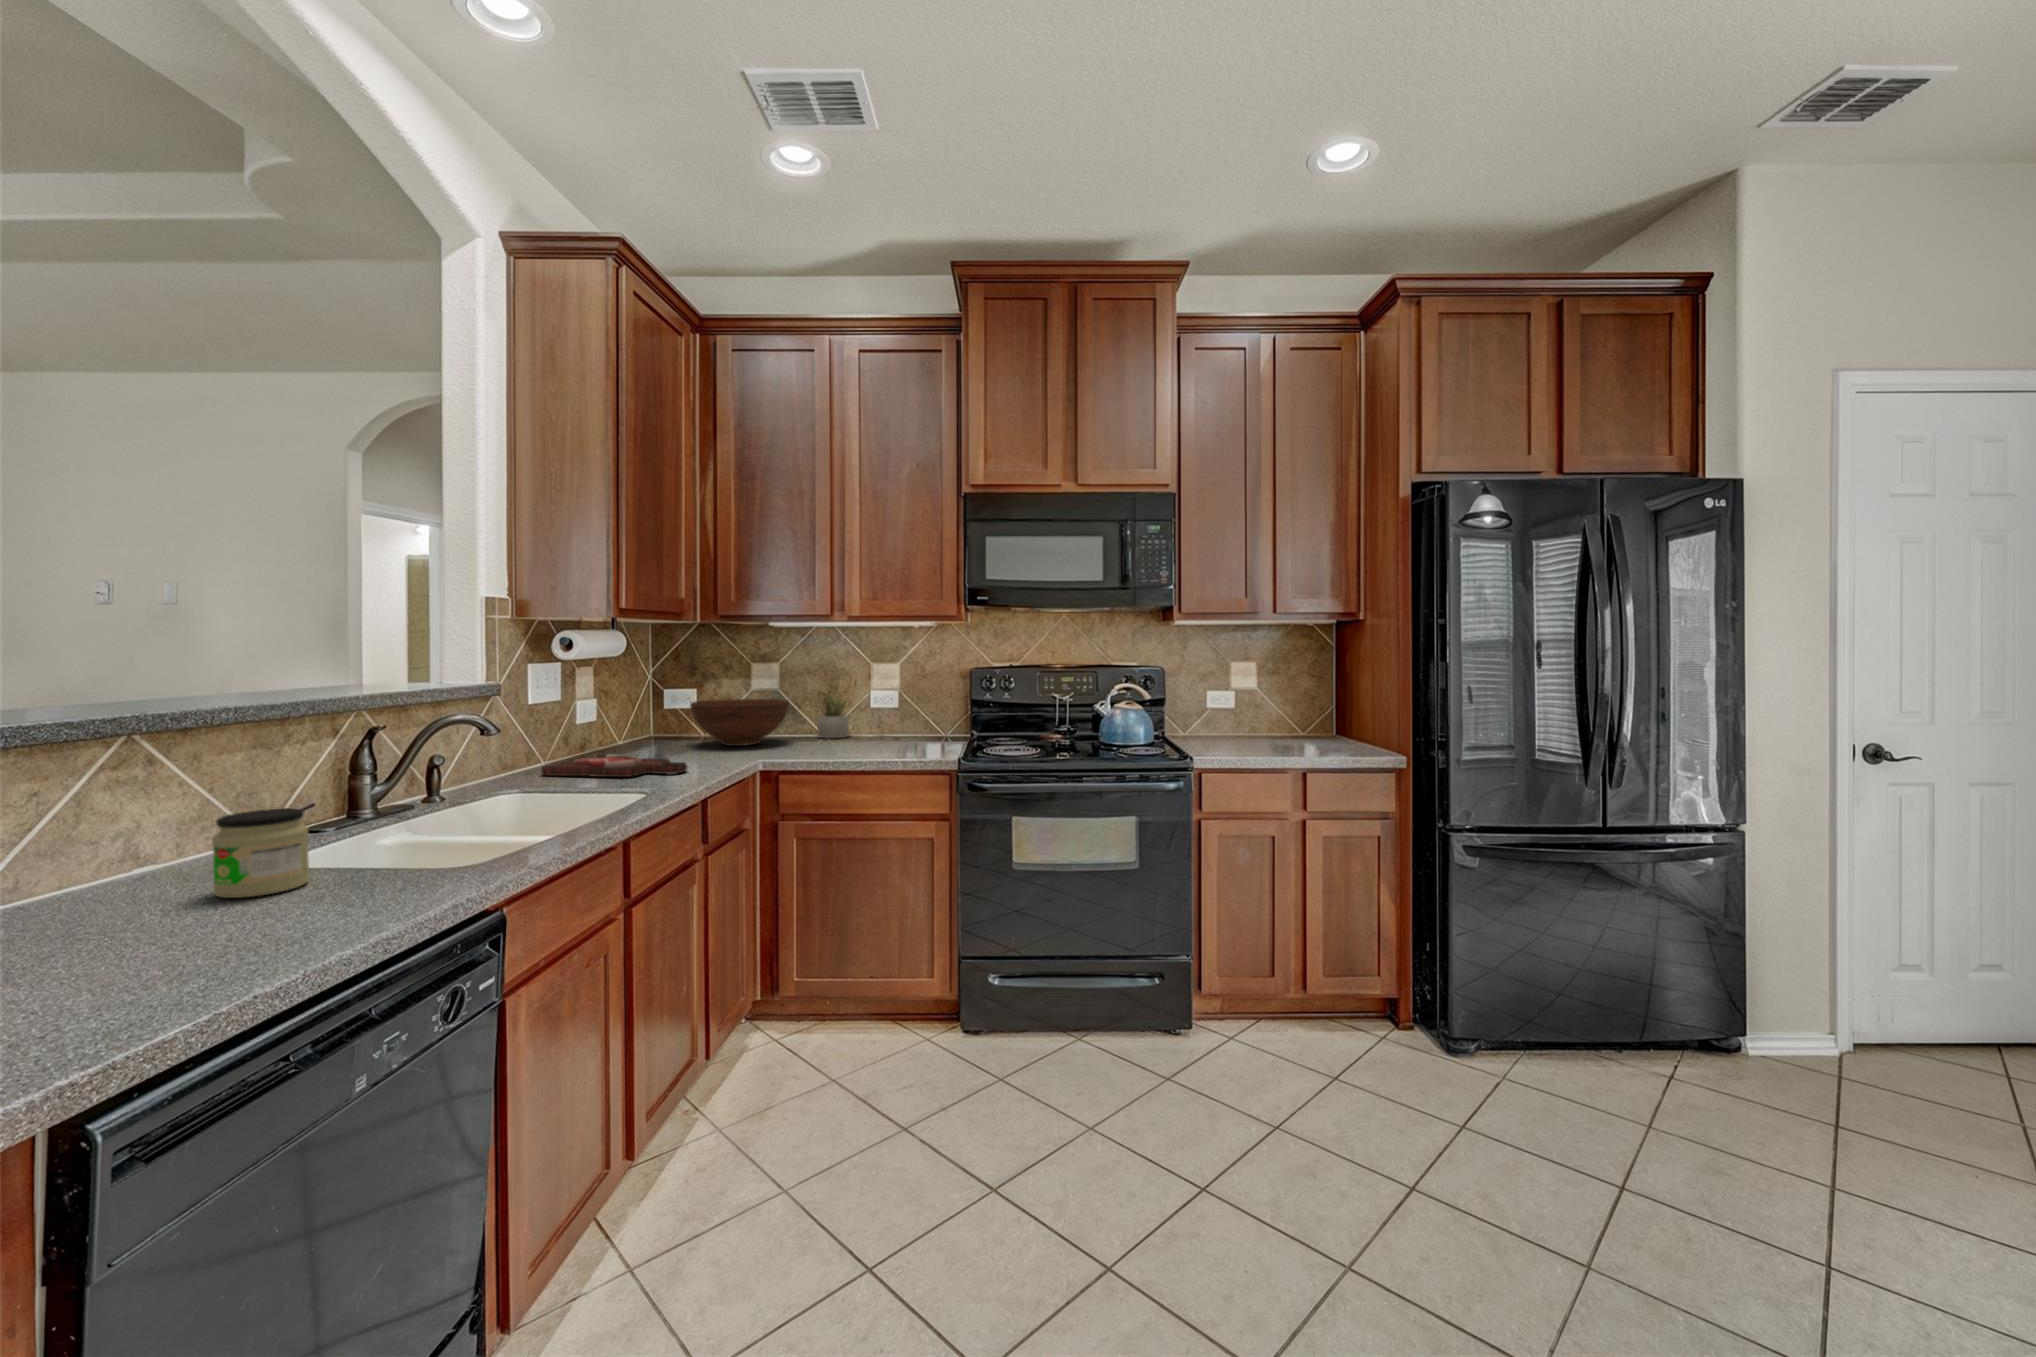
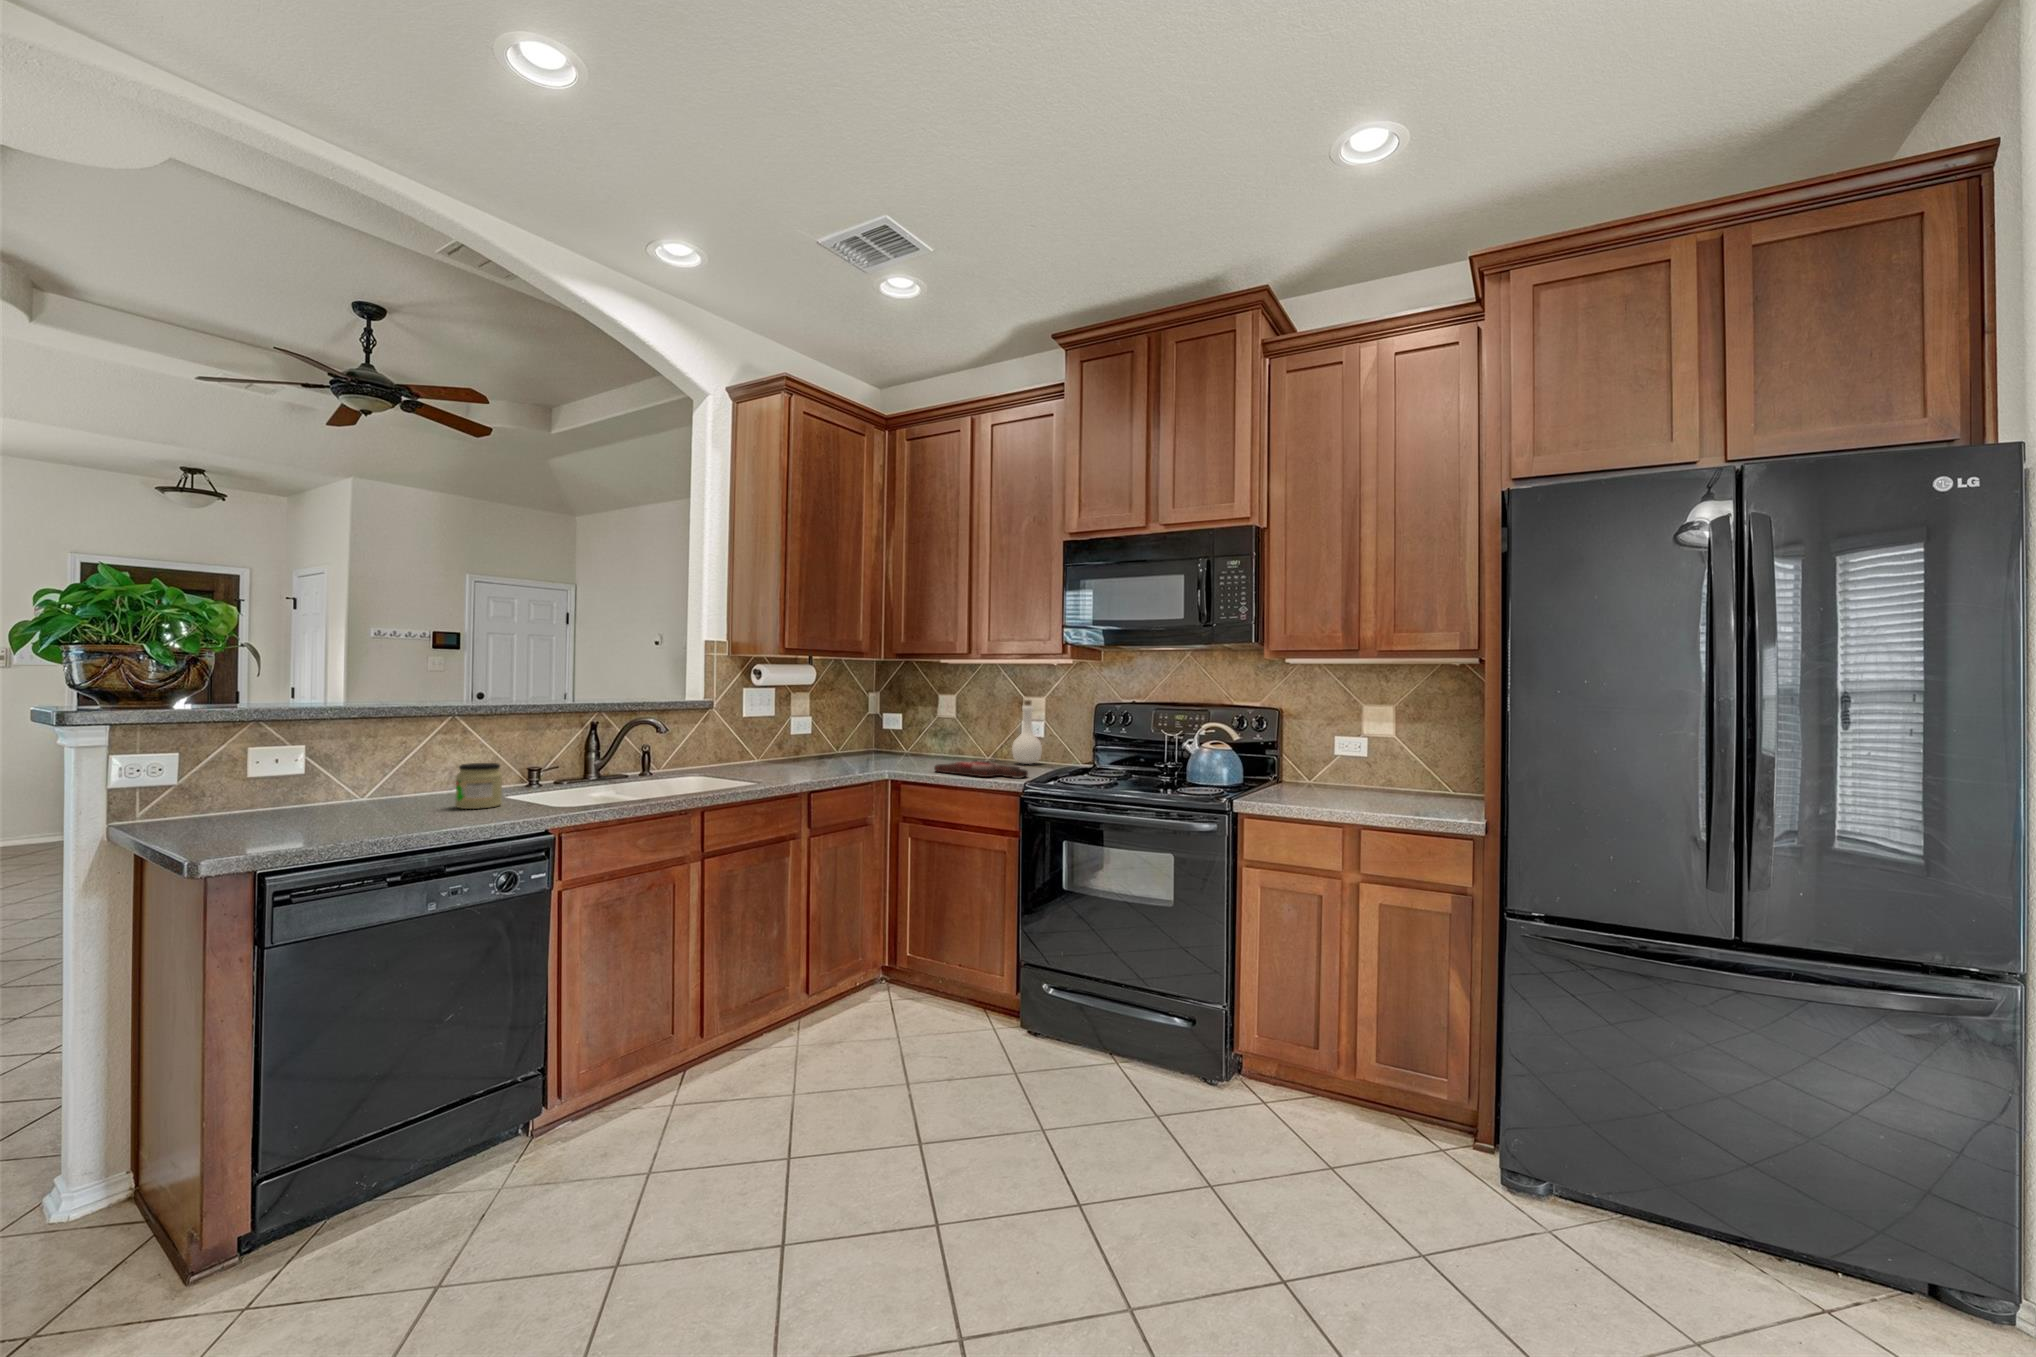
bottle: none [868,669,901,739] -> present [1012,700,1042,764]
succulent plant: present [817,692,849,738] -> none [978,716,1007,760]
fruit bowl: present [690,699,789,746] -> none [870,722,948,760]
cutting board: present [541,754,687,777] -> present [934,760,1028,778]

